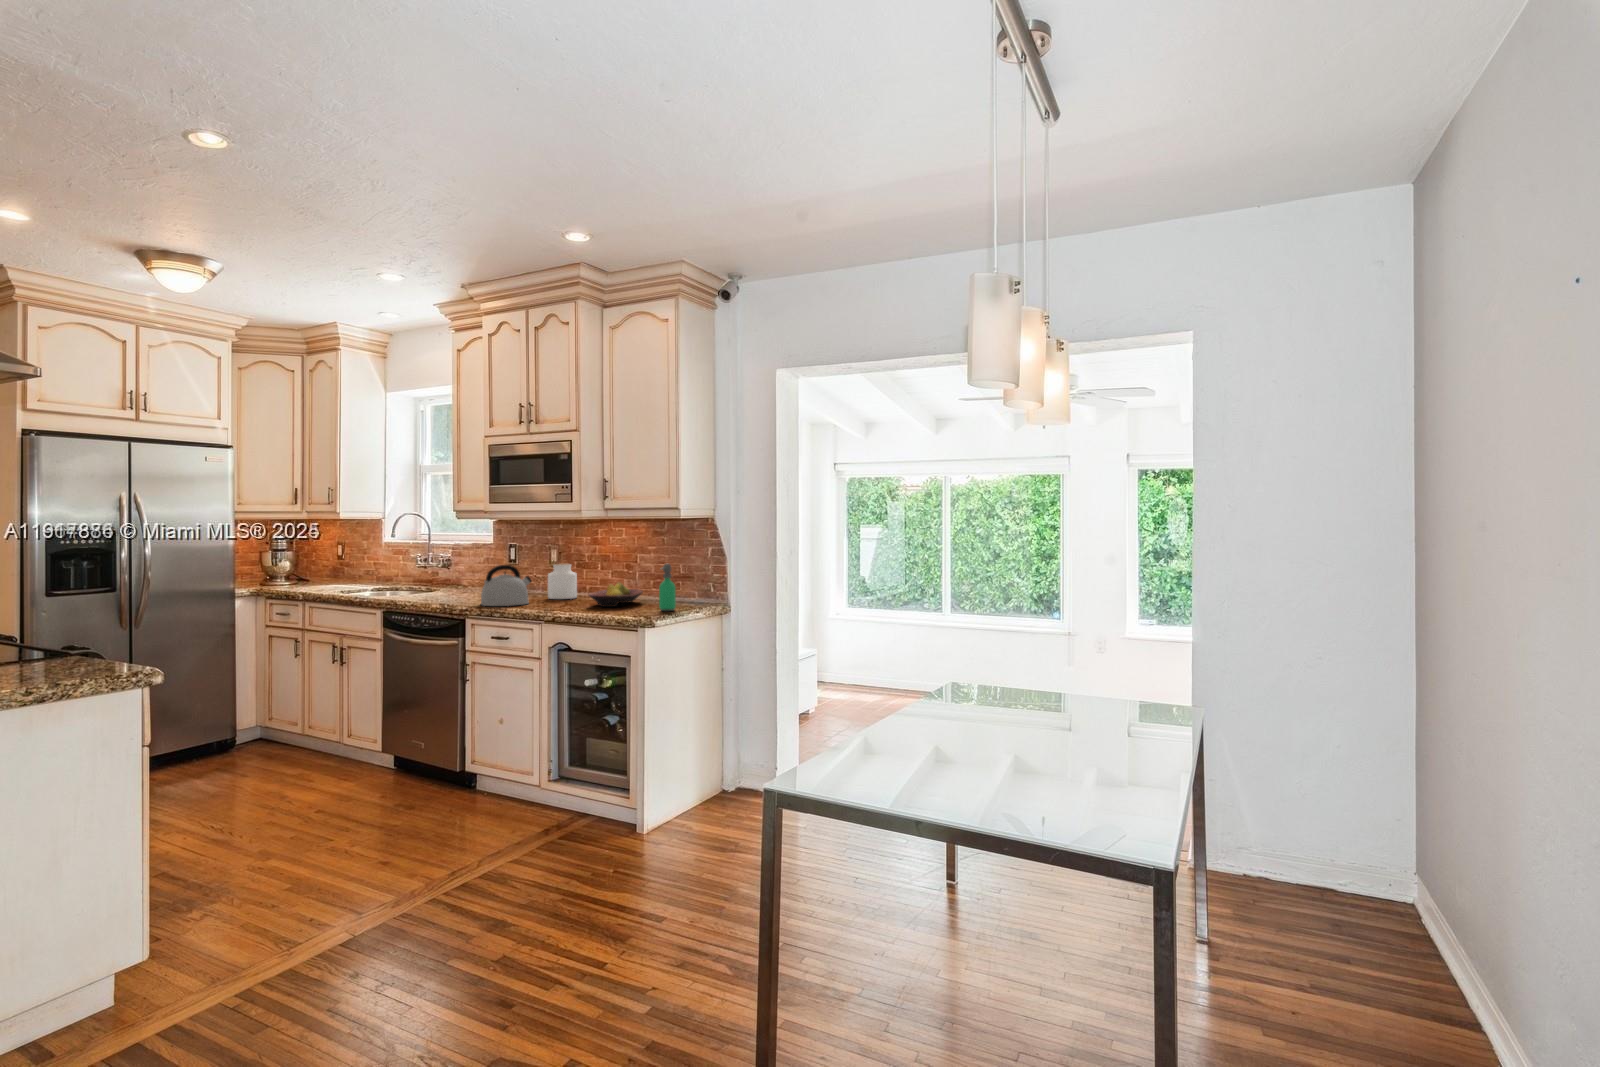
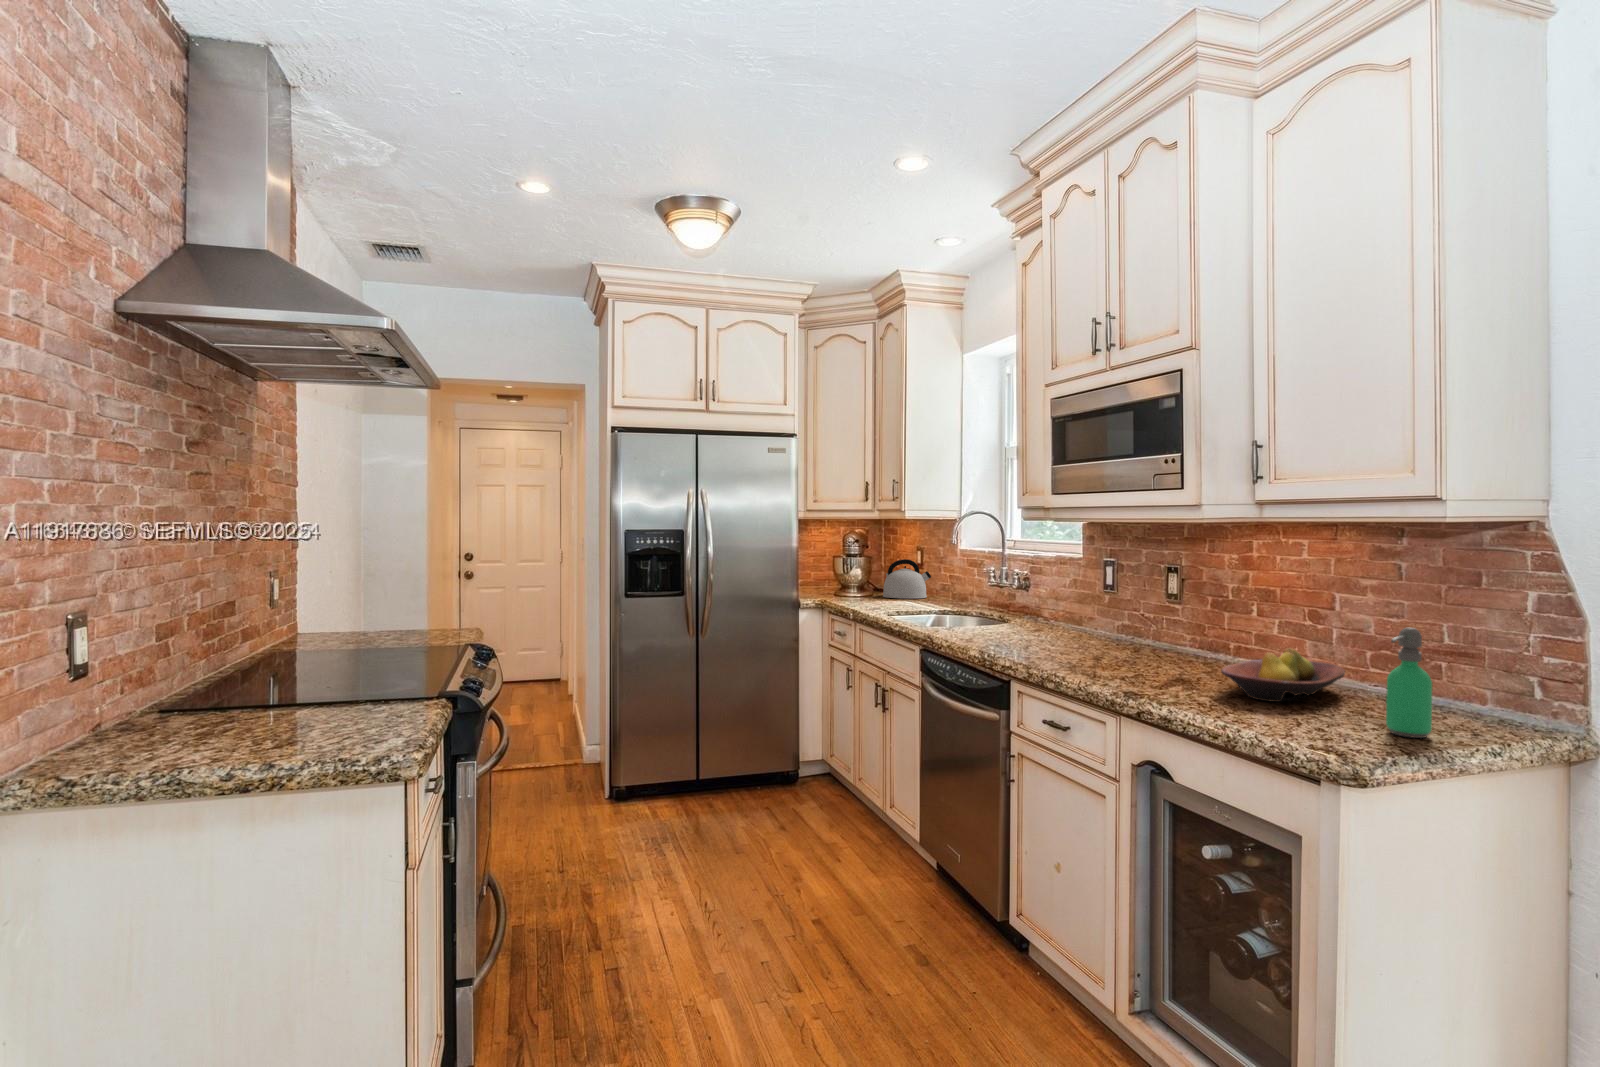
jar: present [548,564,577,599] -> none [1155,600,1209,664]
kettle: present [481,565,532,606] -> present [883,559,931,599]

